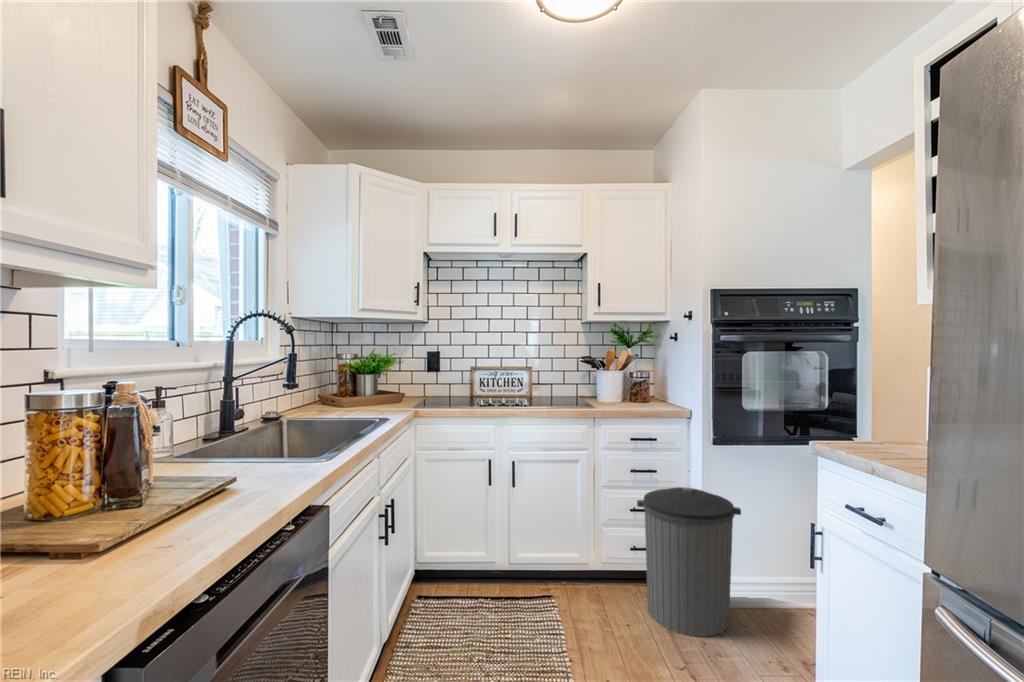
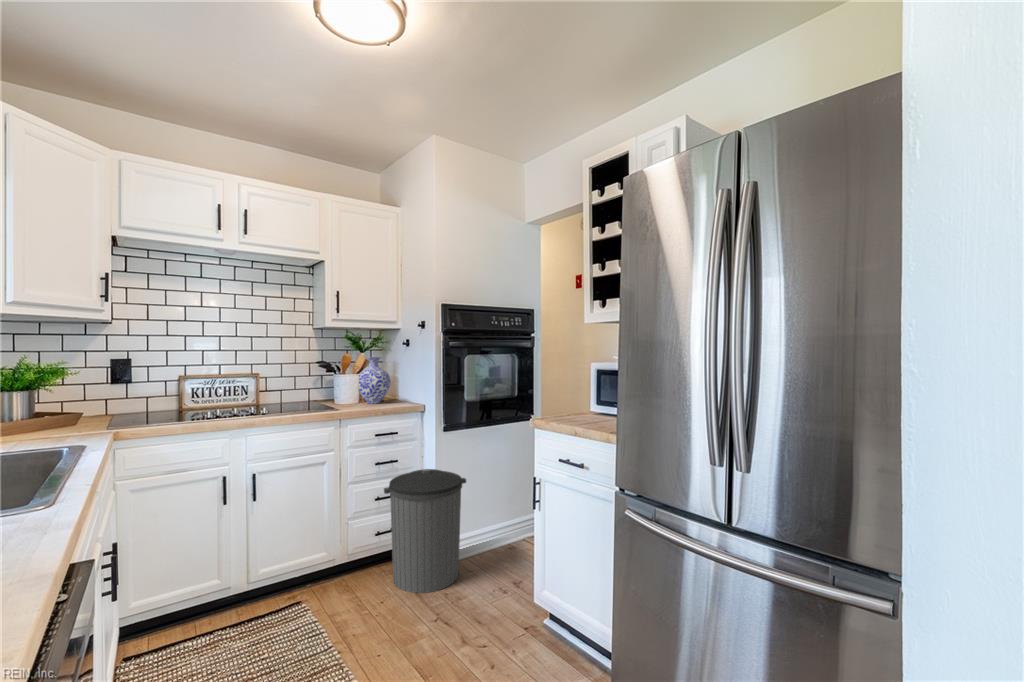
vase: none [621,354,658,405] -> present [358,357,391,404]

